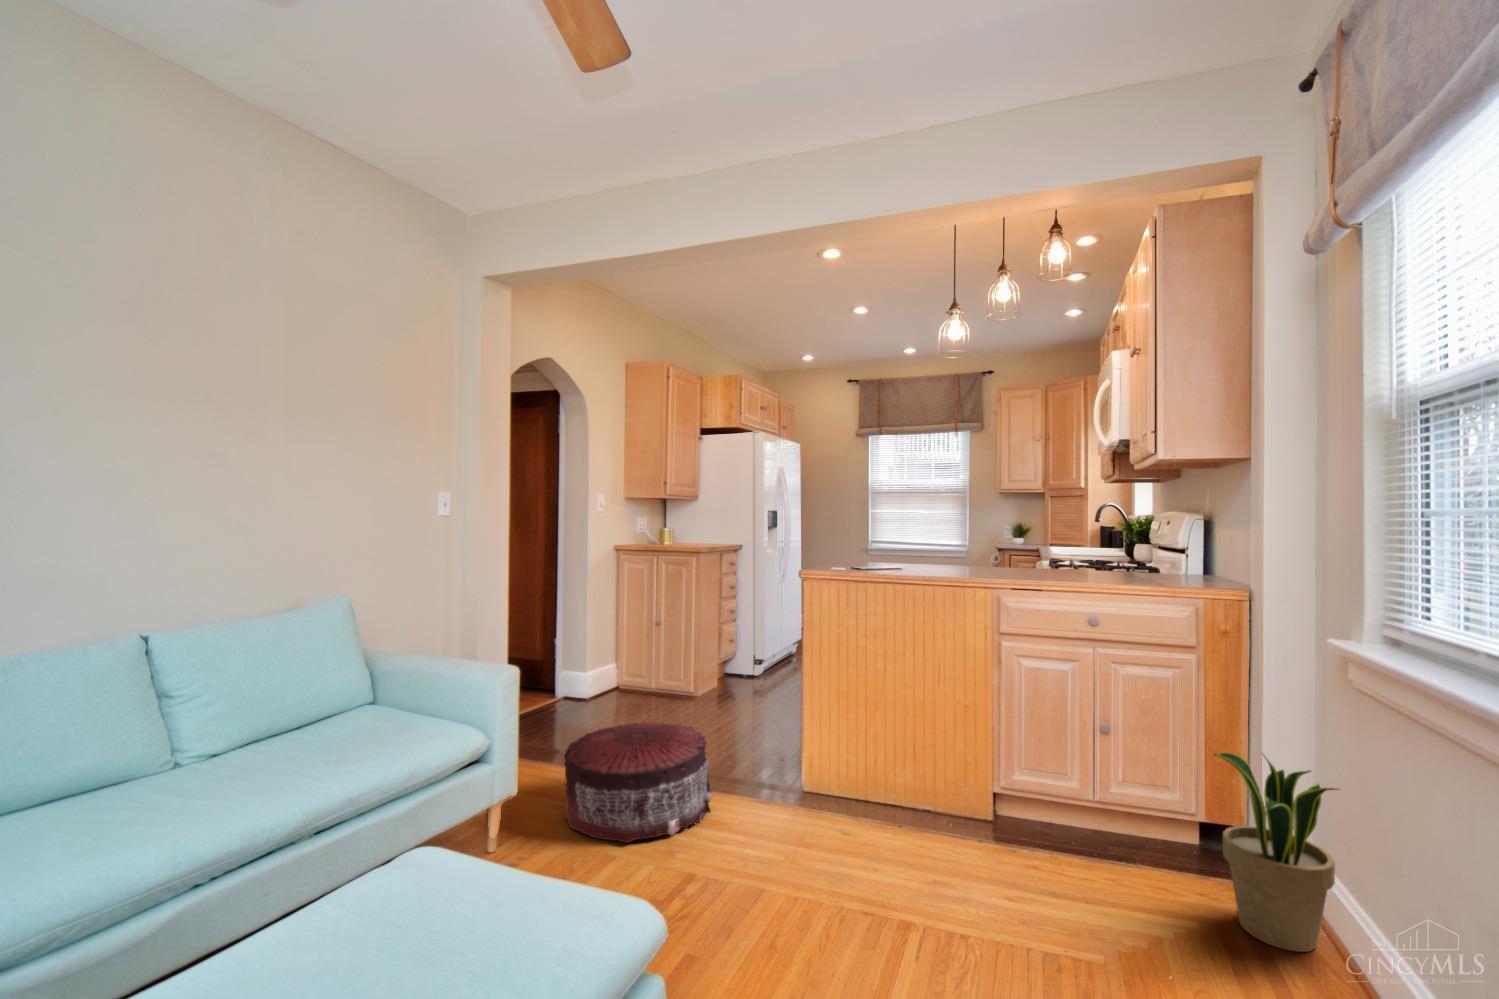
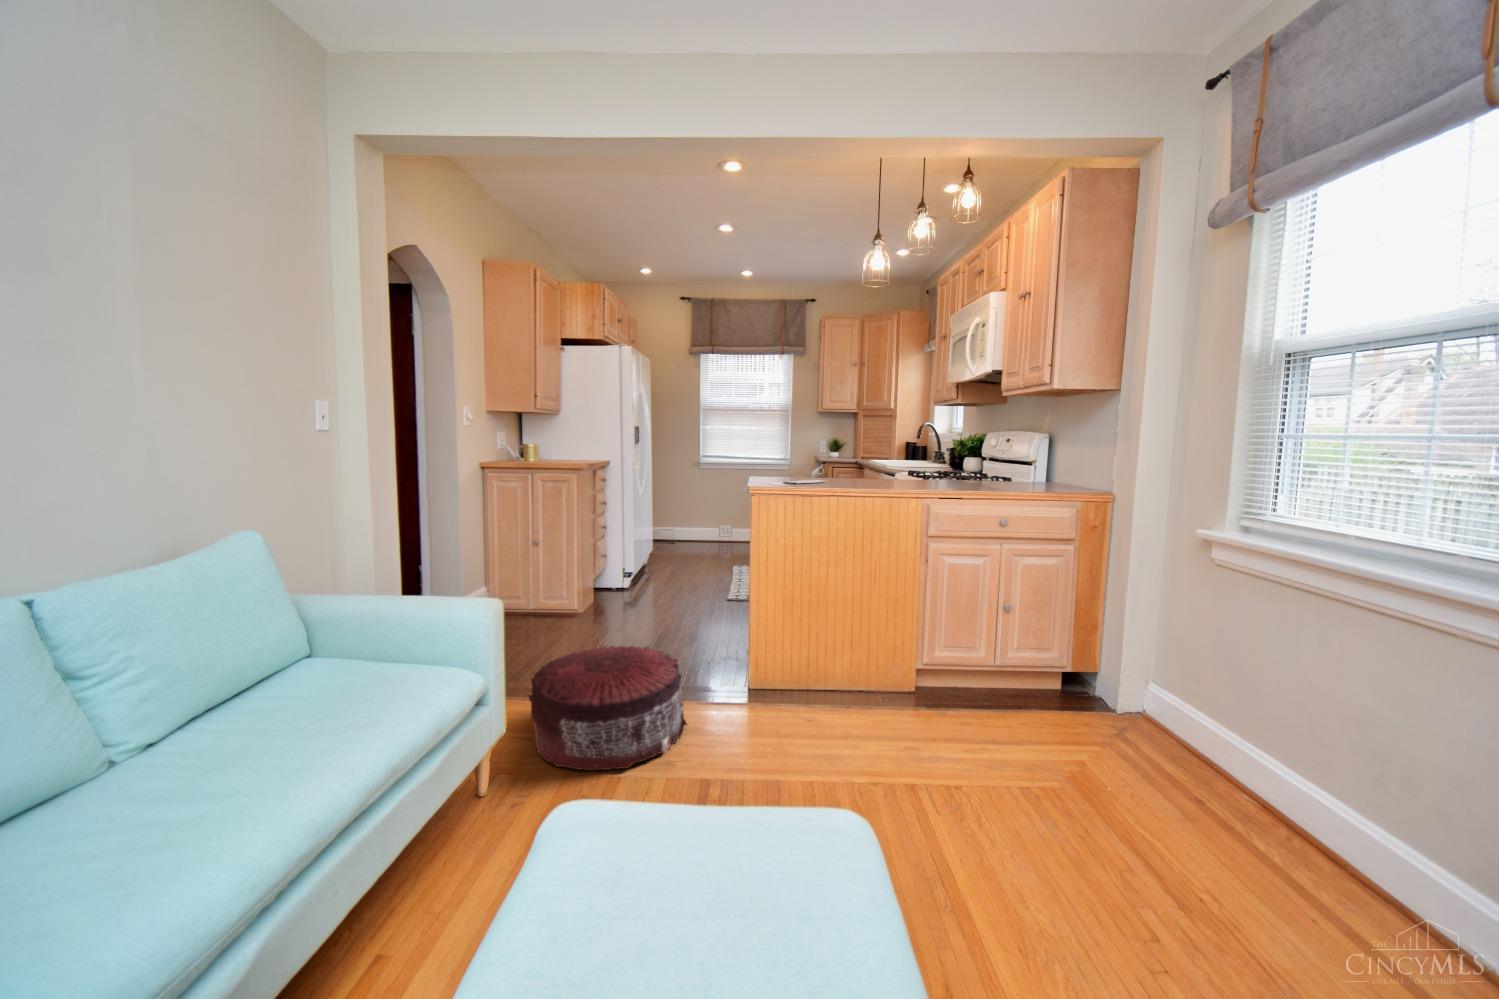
potted plant: present [1212,752,1338,952] -> none [1103,614,1199,749]

